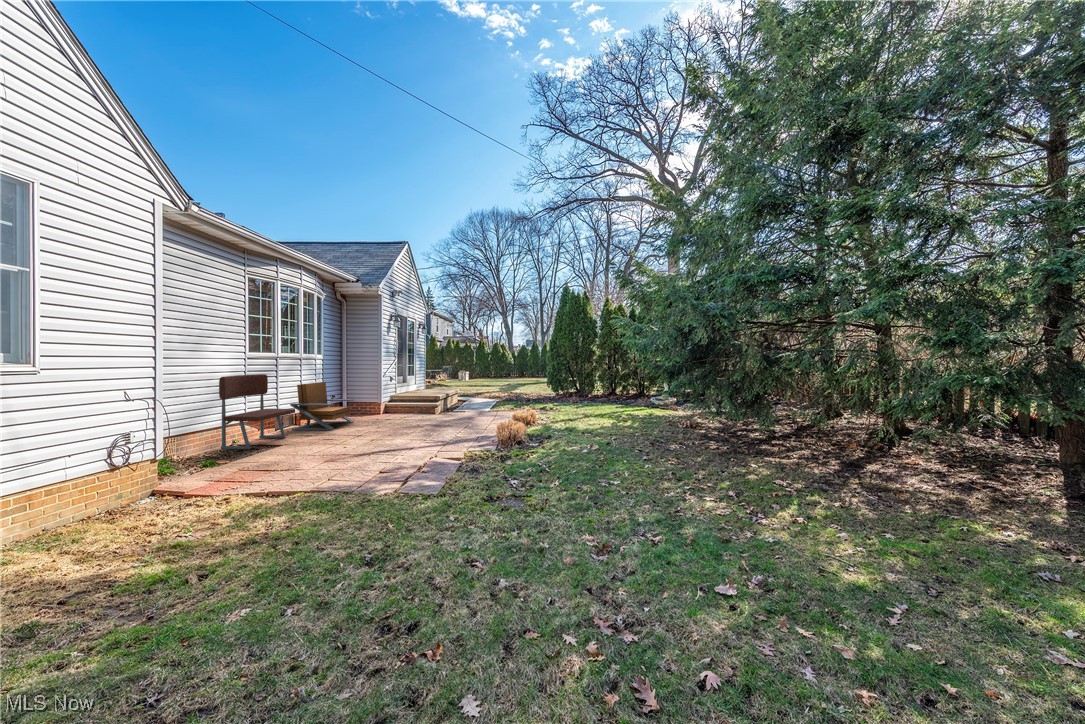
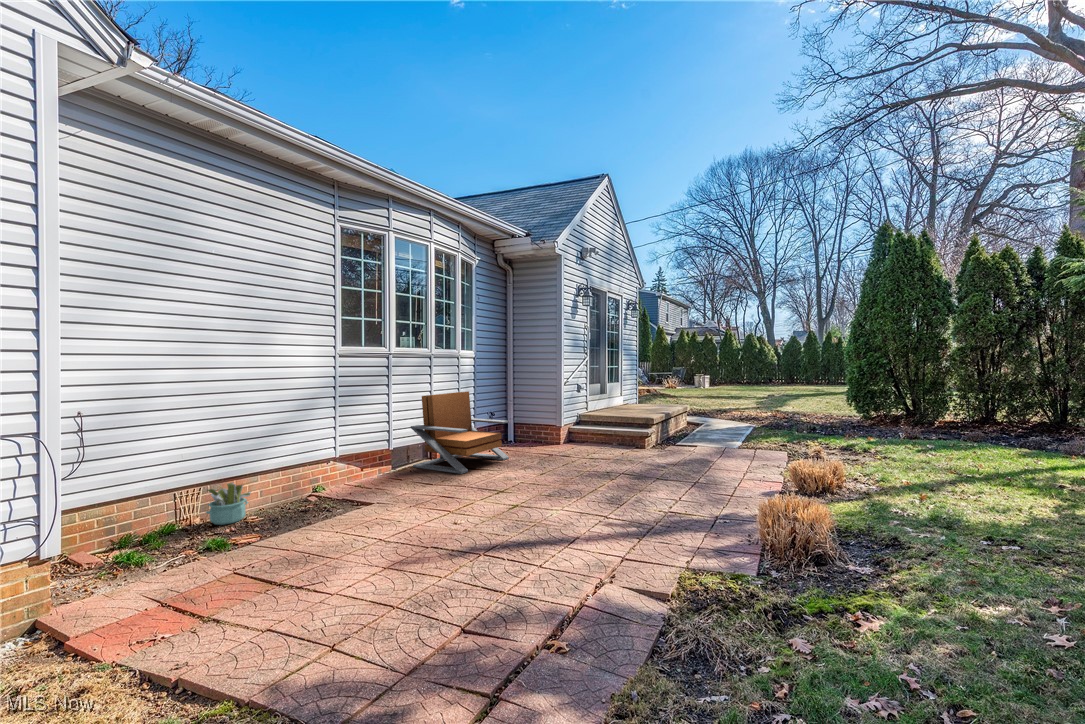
bench: present [219,374,295,449] -> none [273,379,398,509]
decorative plant: none [186,435,213,459] -> present [206,483,251,525]

